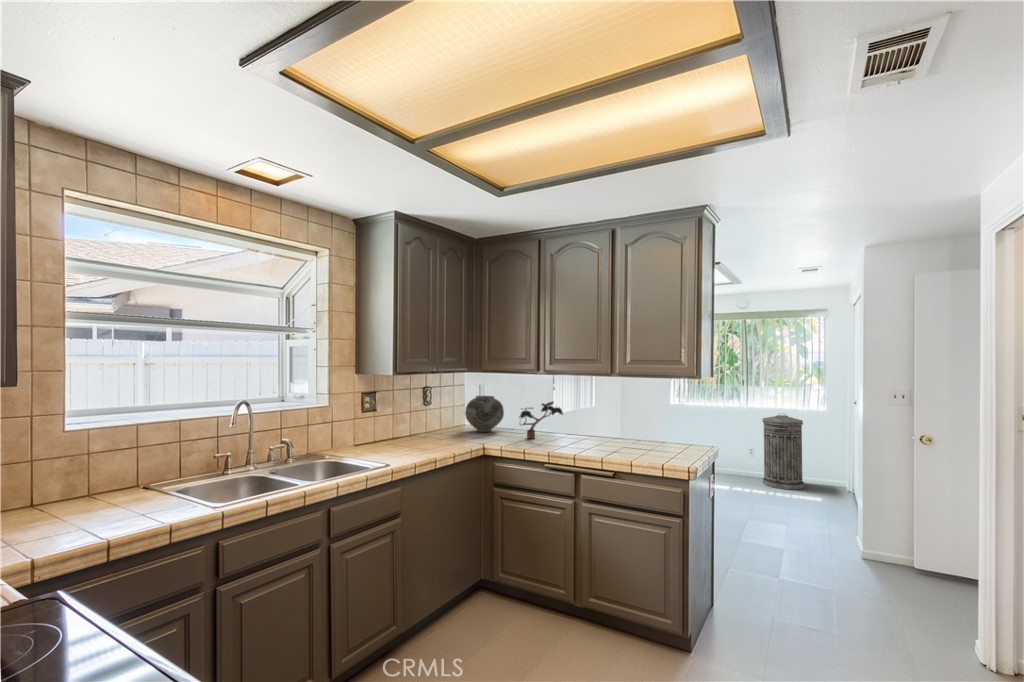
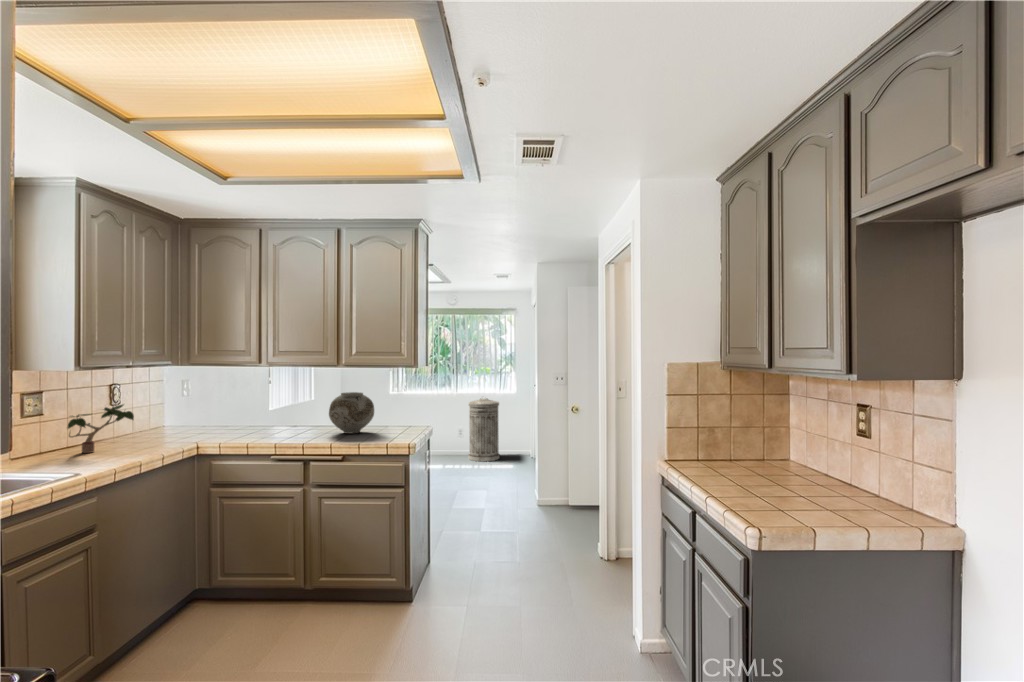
vase: present [465,396,504,432] -> present [329,392,374,434]
potted plant: present [520,401,563,439] -> present [68,405,134,453]

